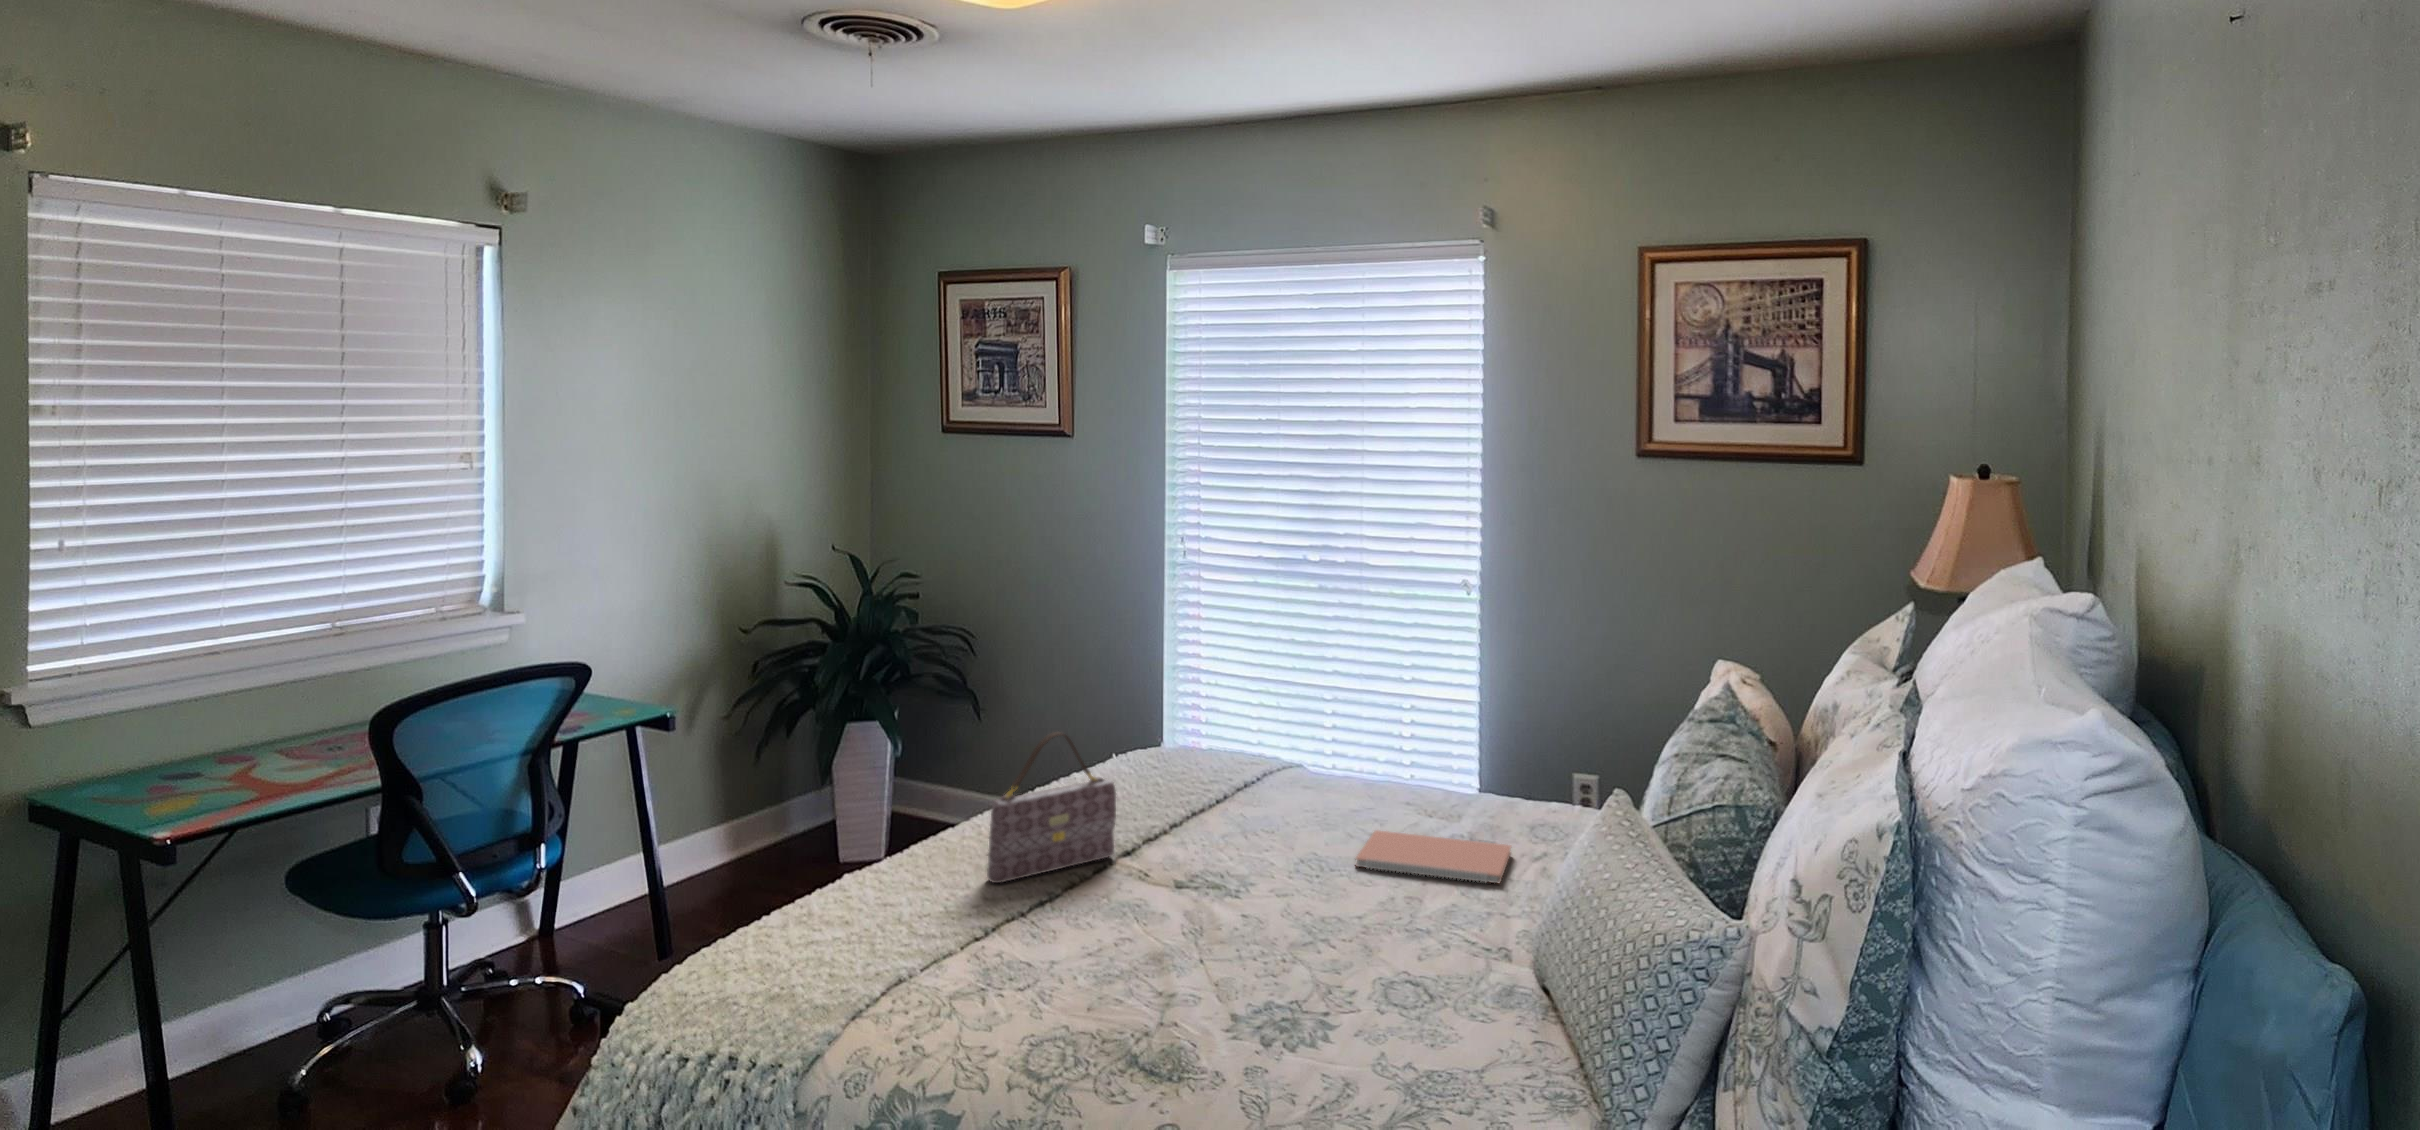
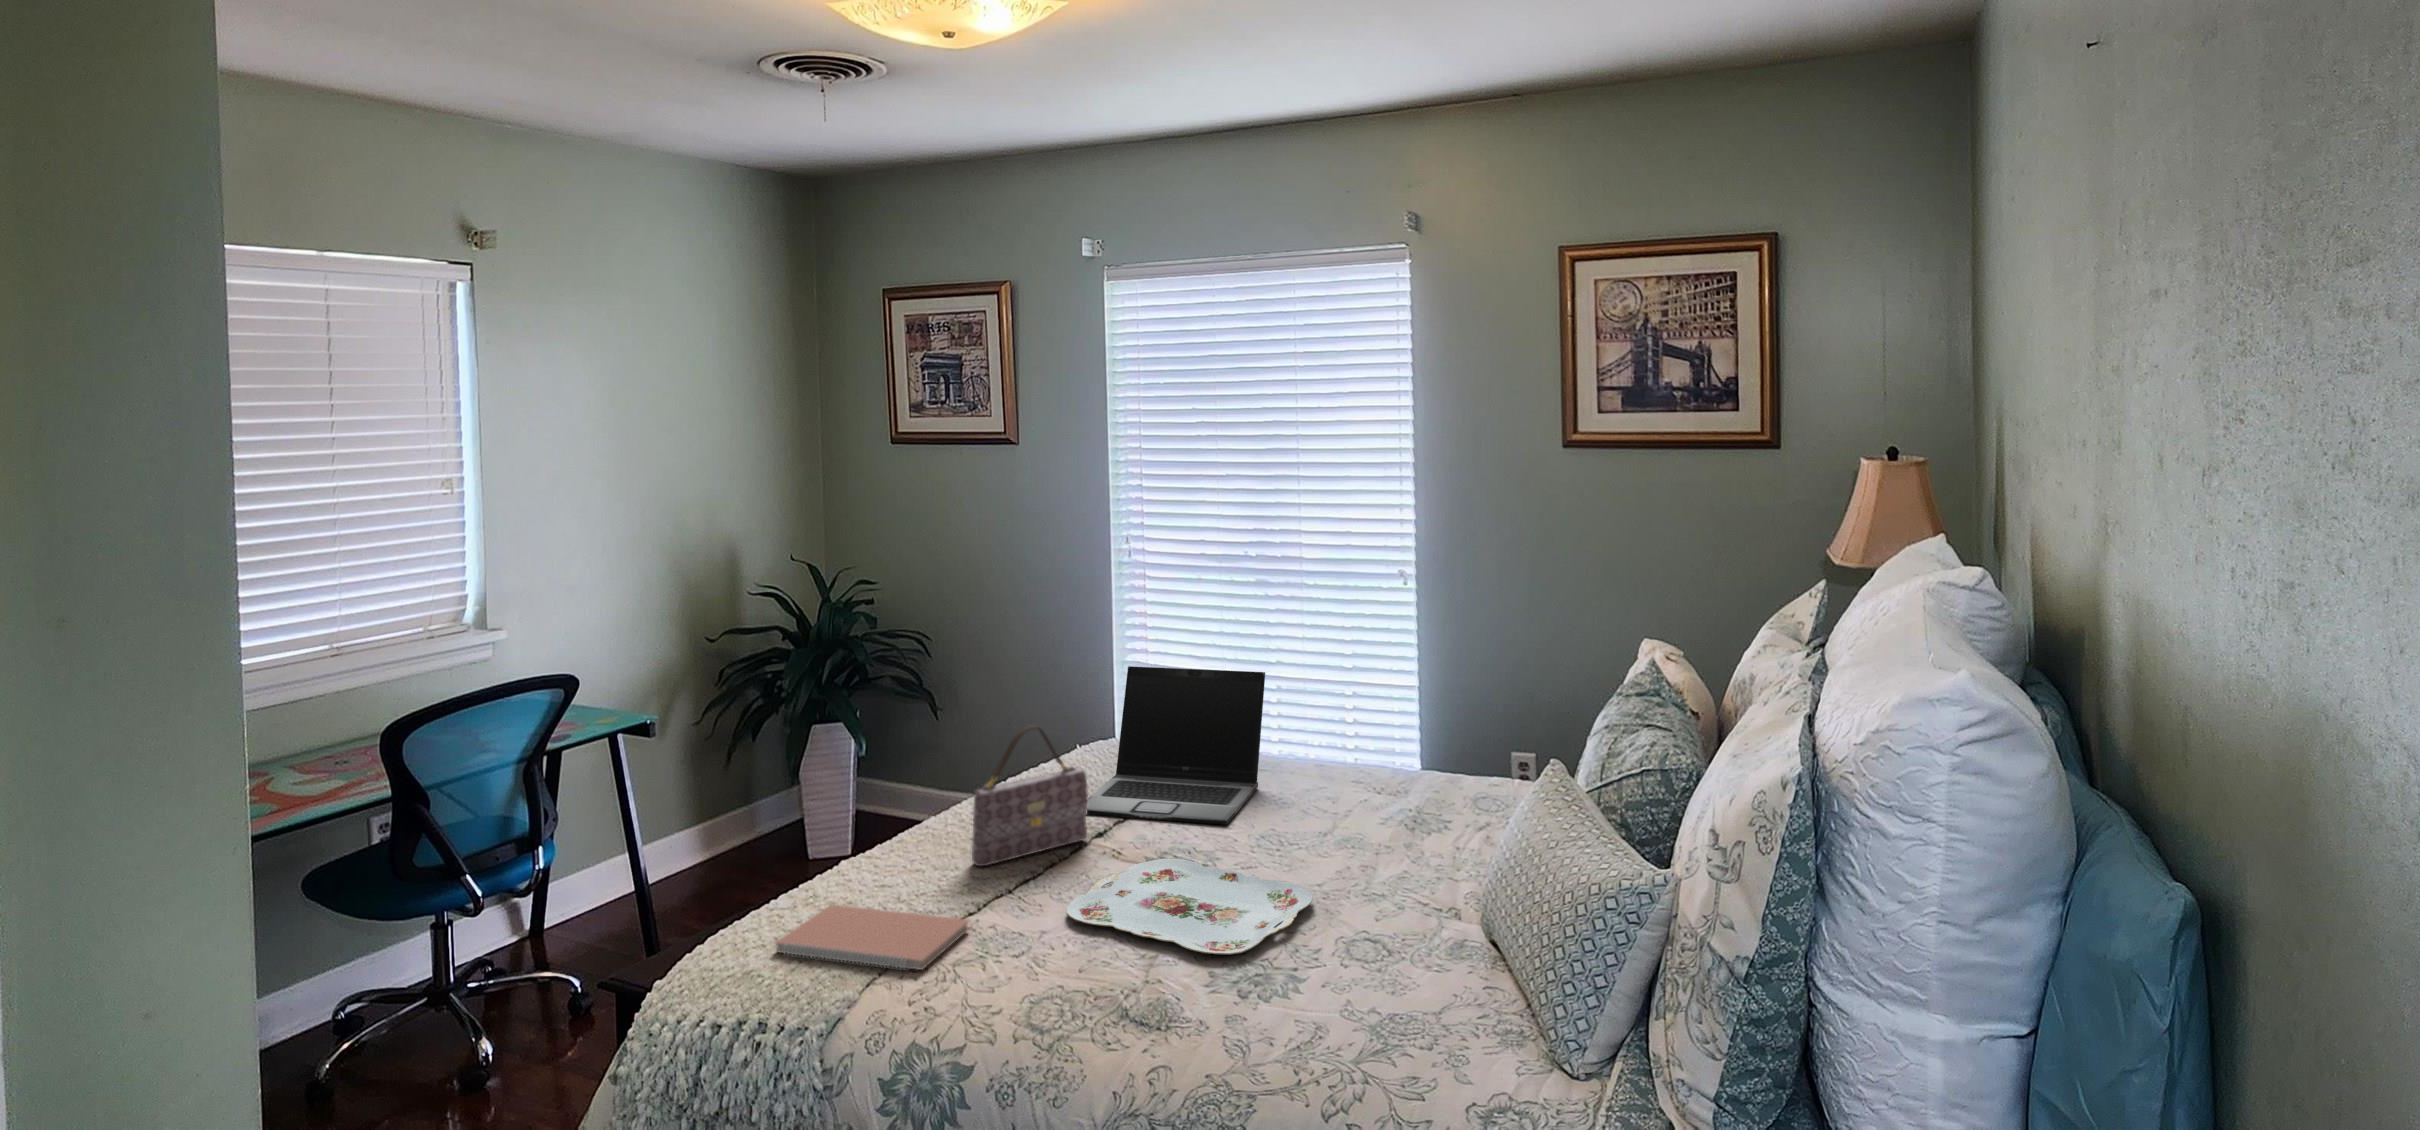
laptop: none [1105,671,1314,845] -> present [1087,666,1265,825]
notebook: present [1356,830,1511,883] -> present [776,905,969,970]
serving tray: none [1081,880,1351,994] -> present [1066,858,1313,954]

